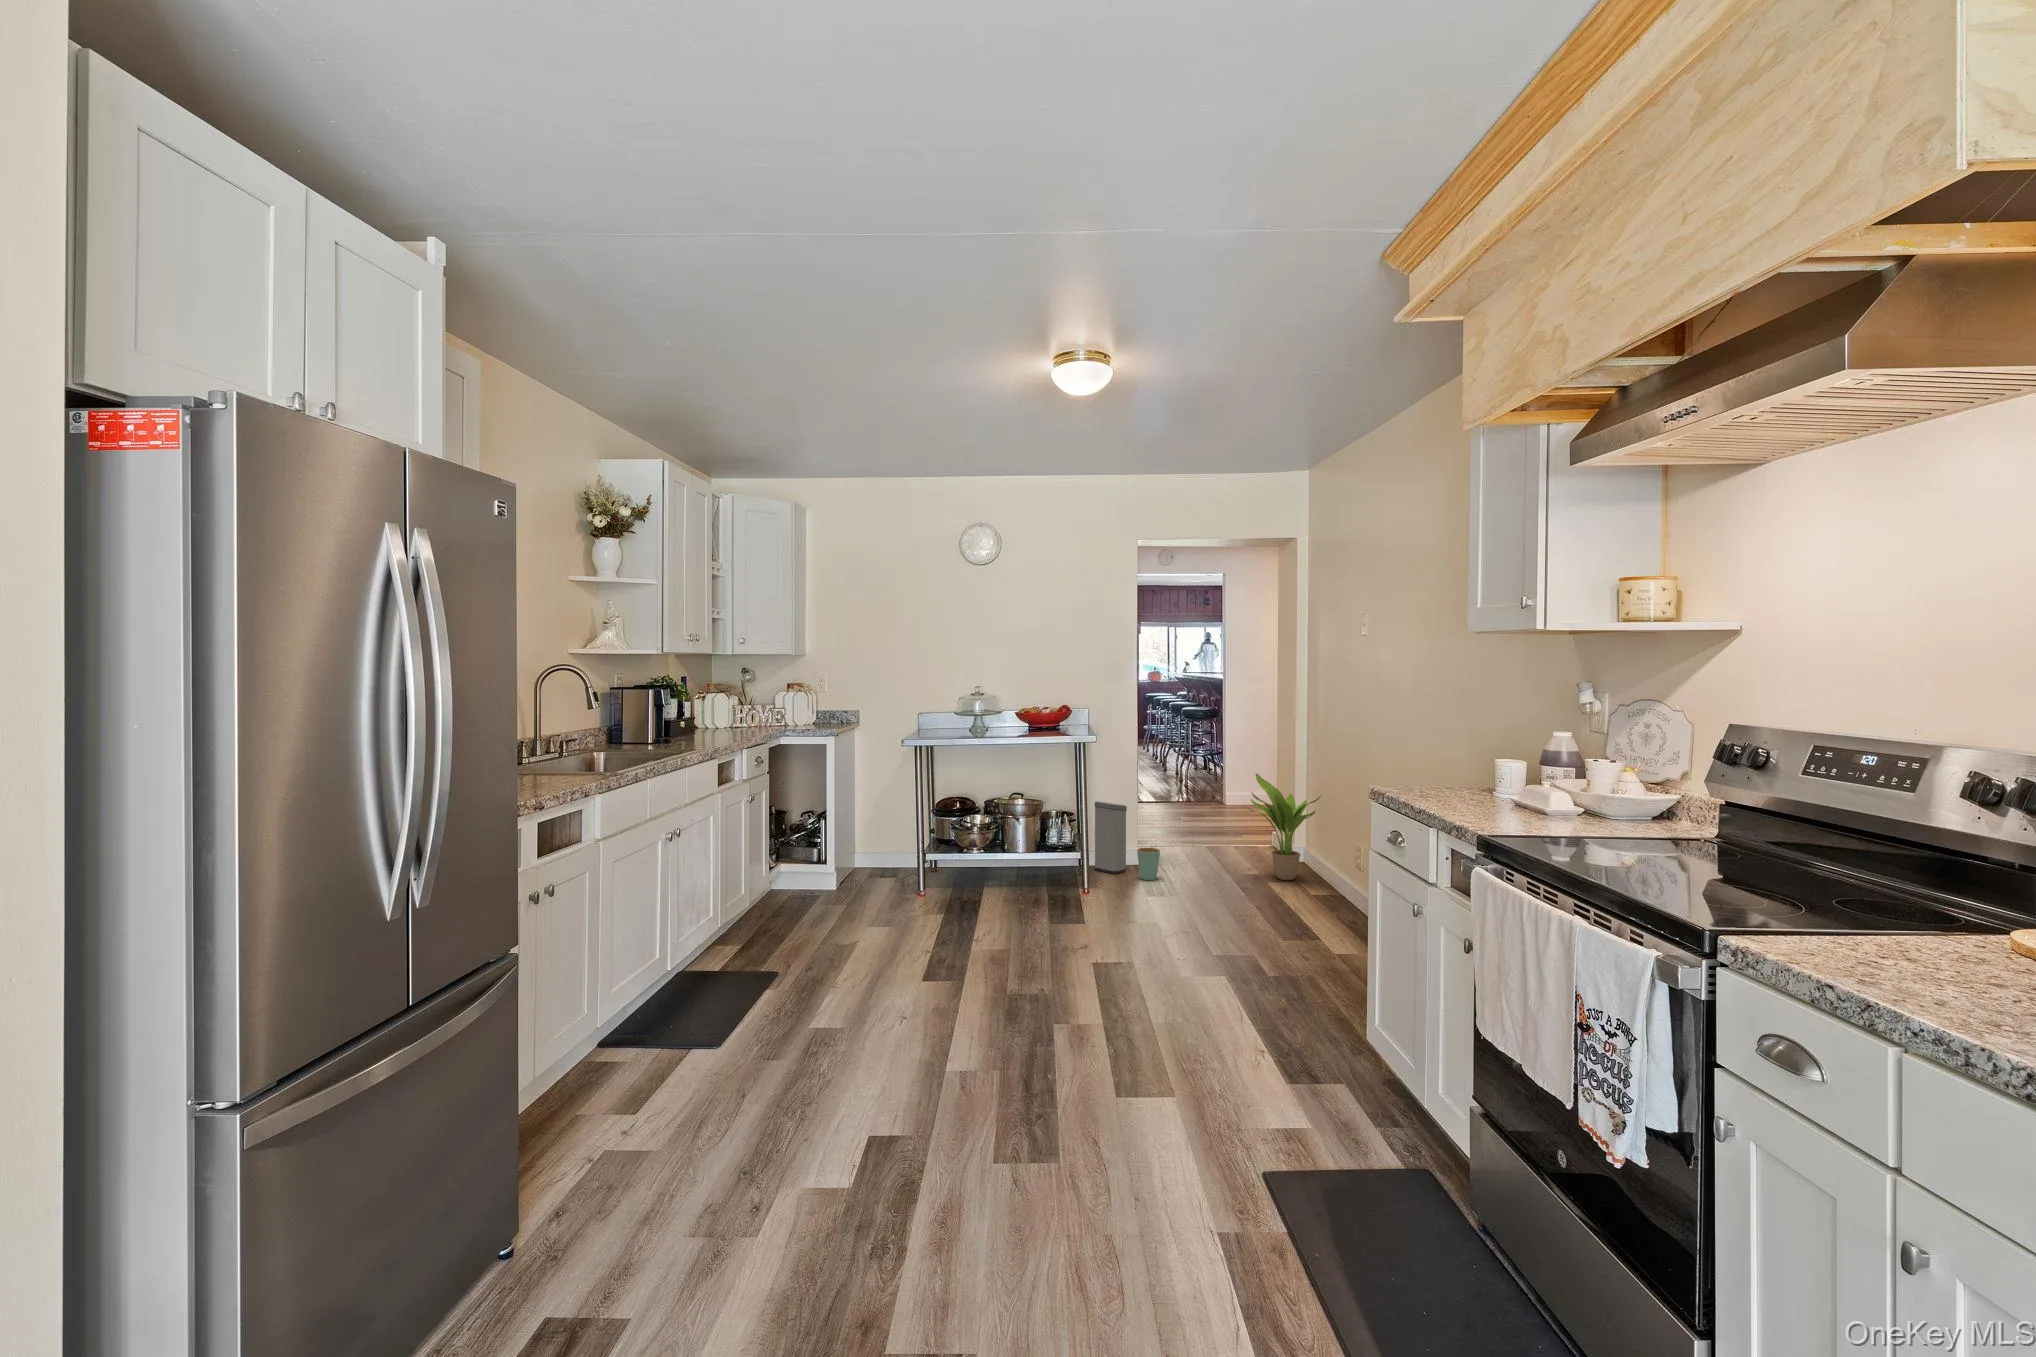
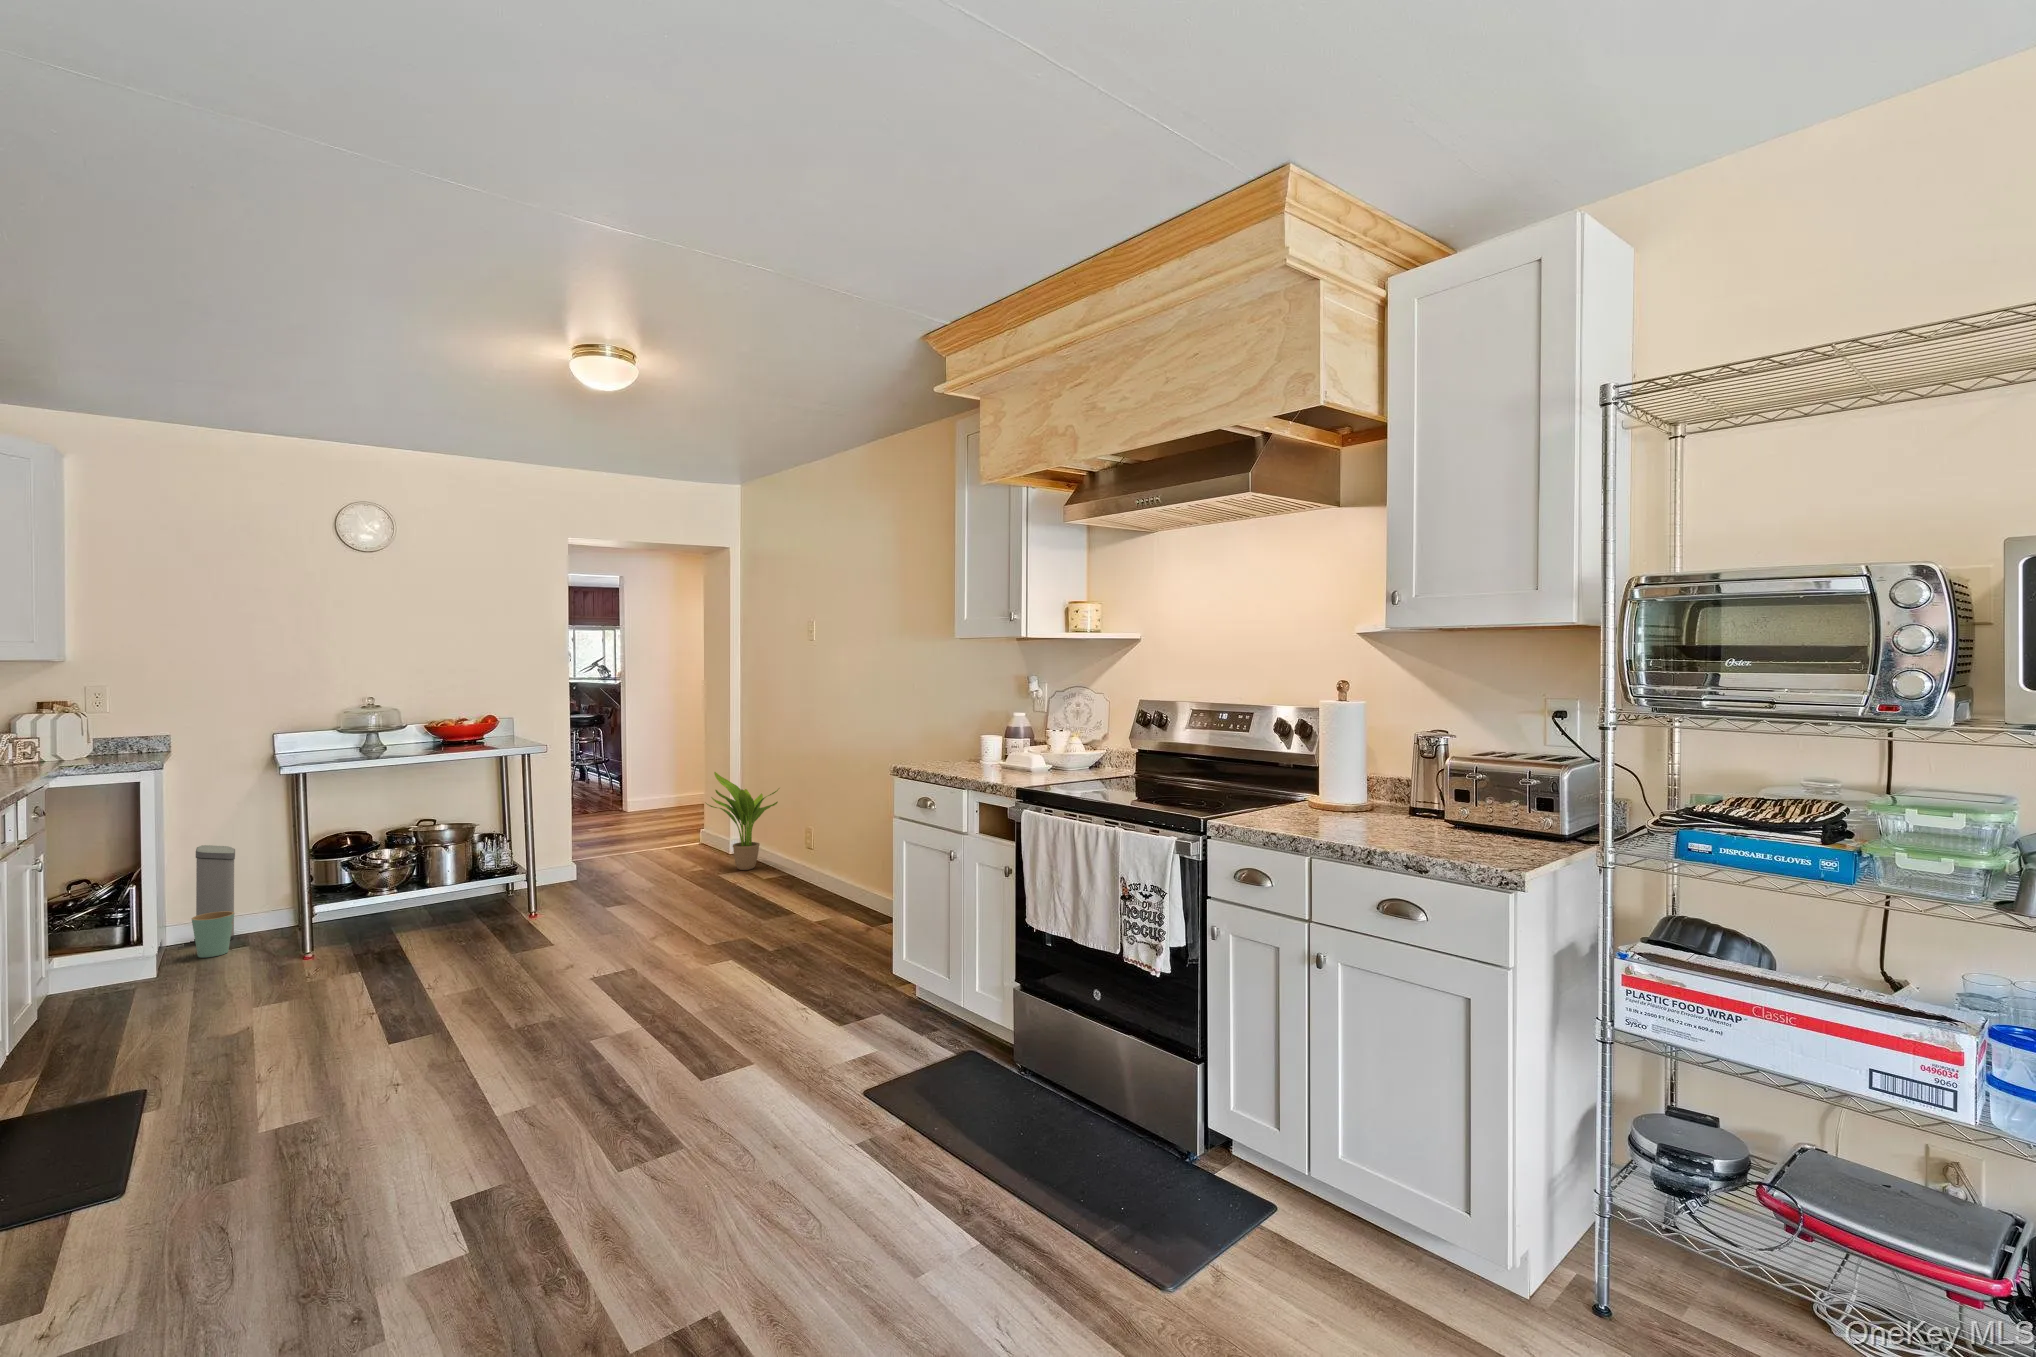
trash can: present [1095,801,1160,880] -> present [192,845,235,957]

